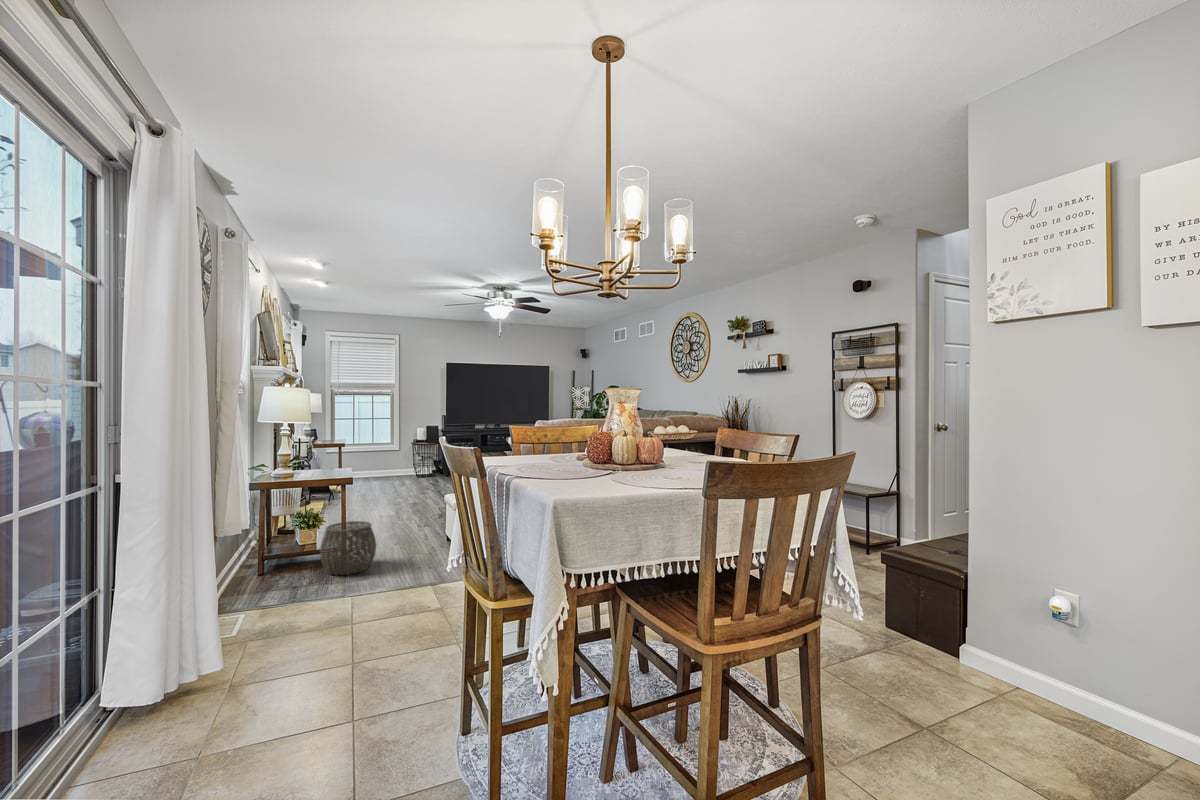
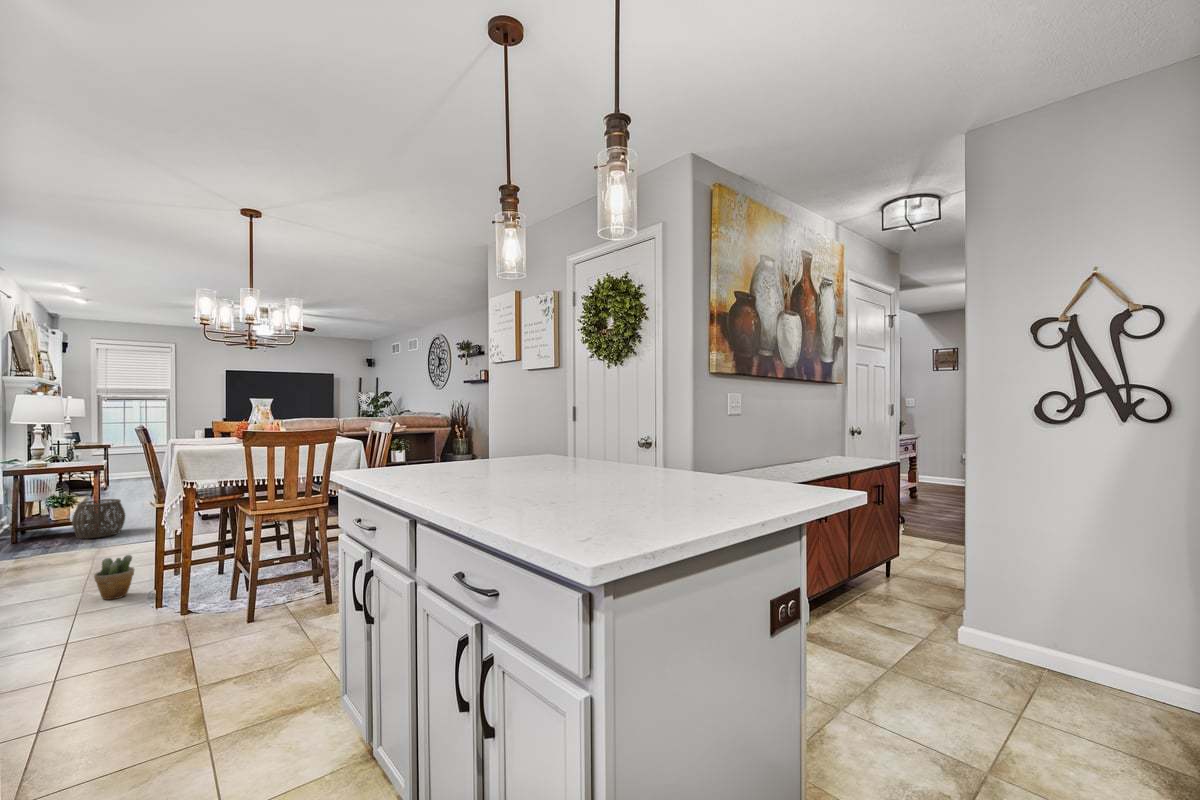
potted plant: none [373,668,429,752] -> present [94,555,134,600]

